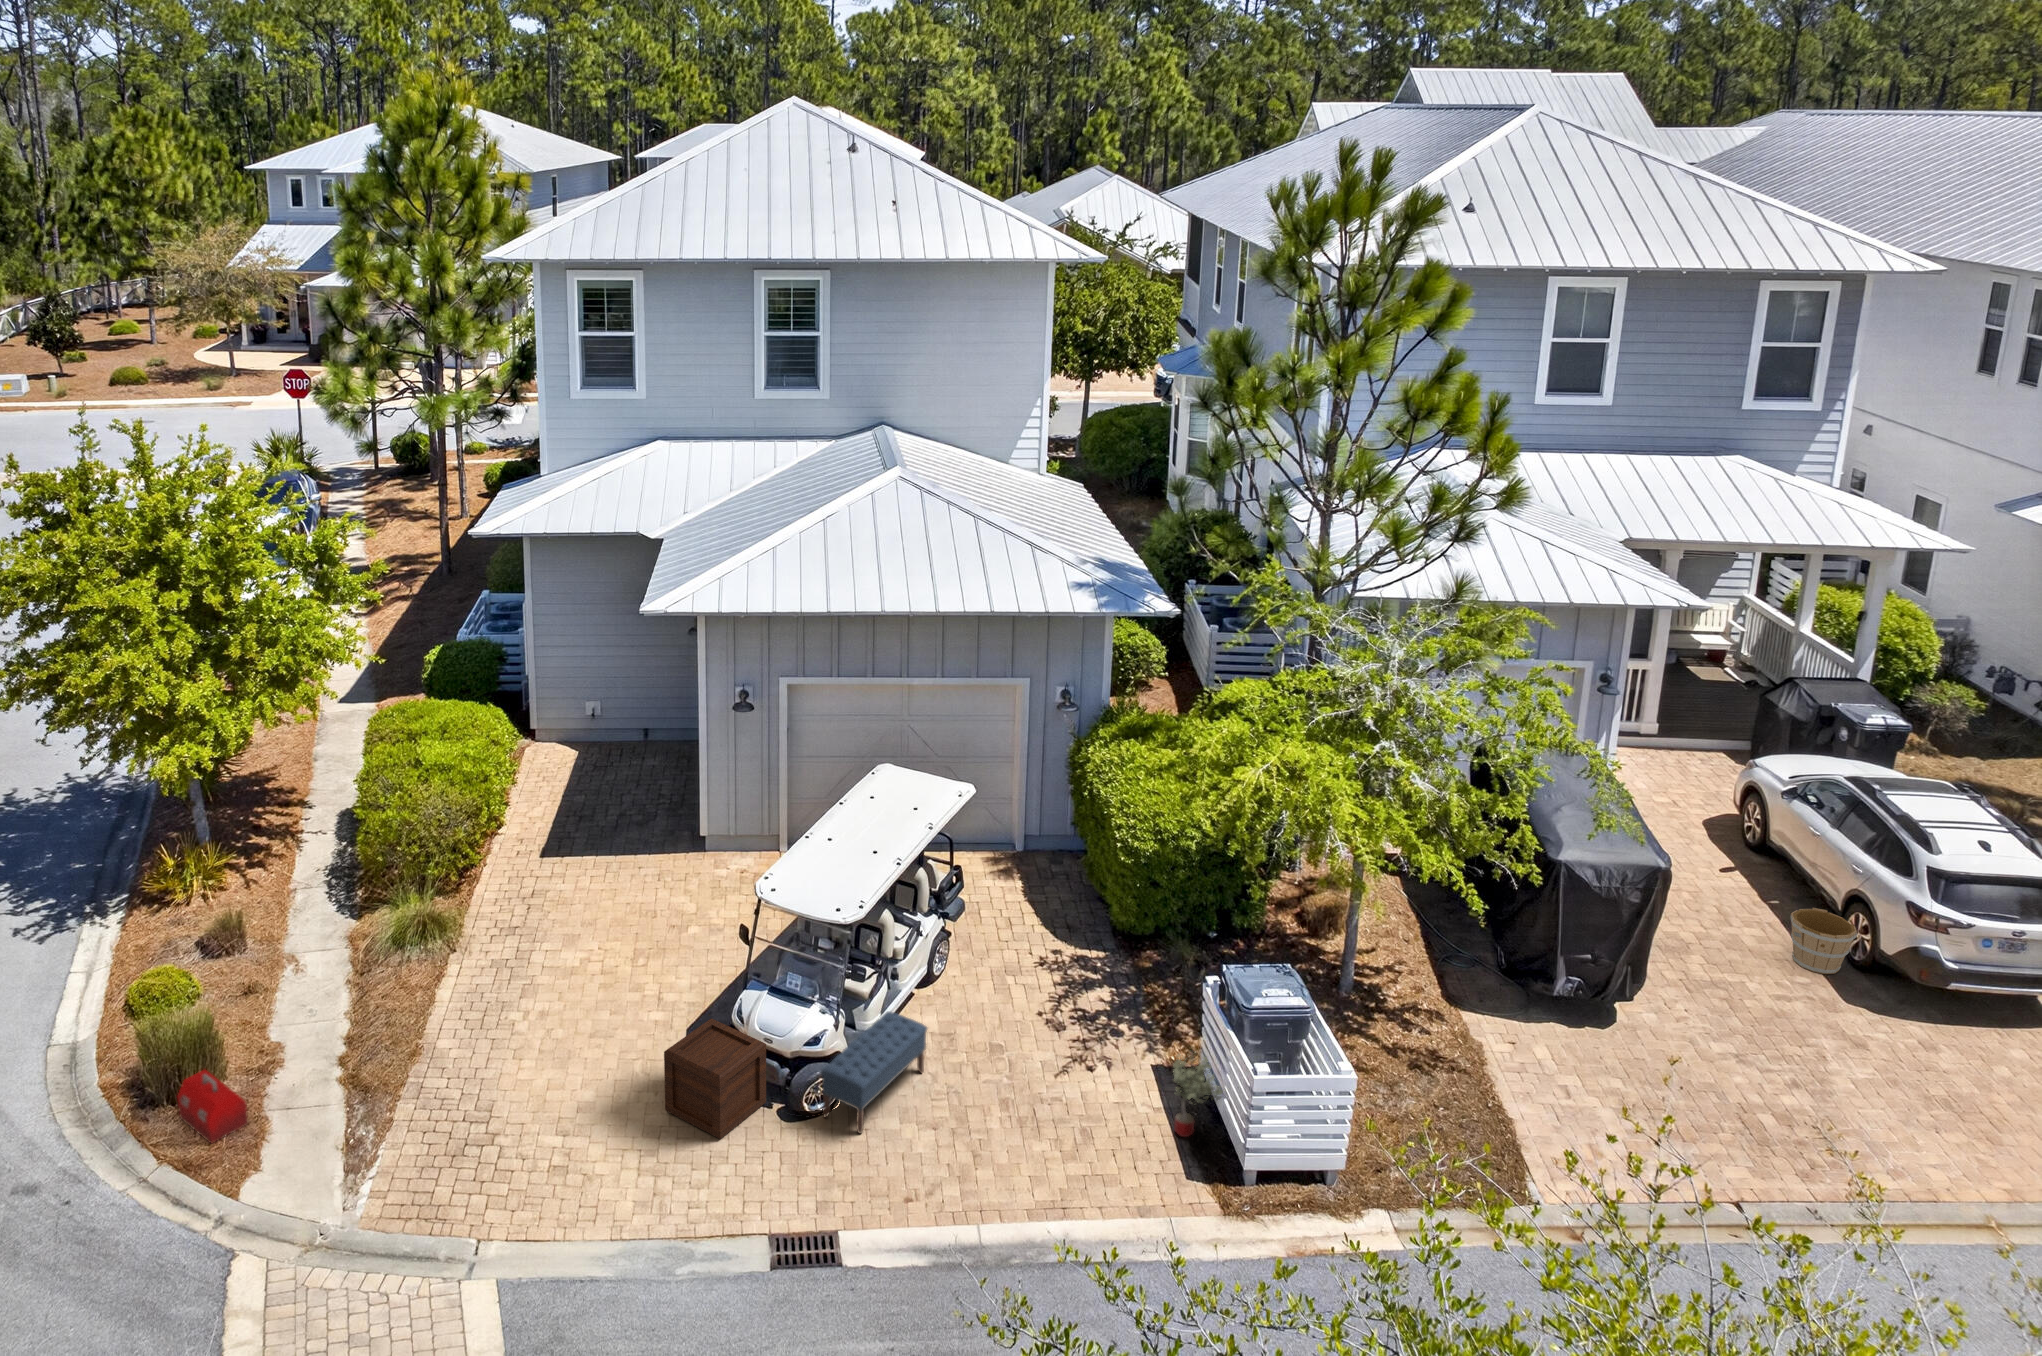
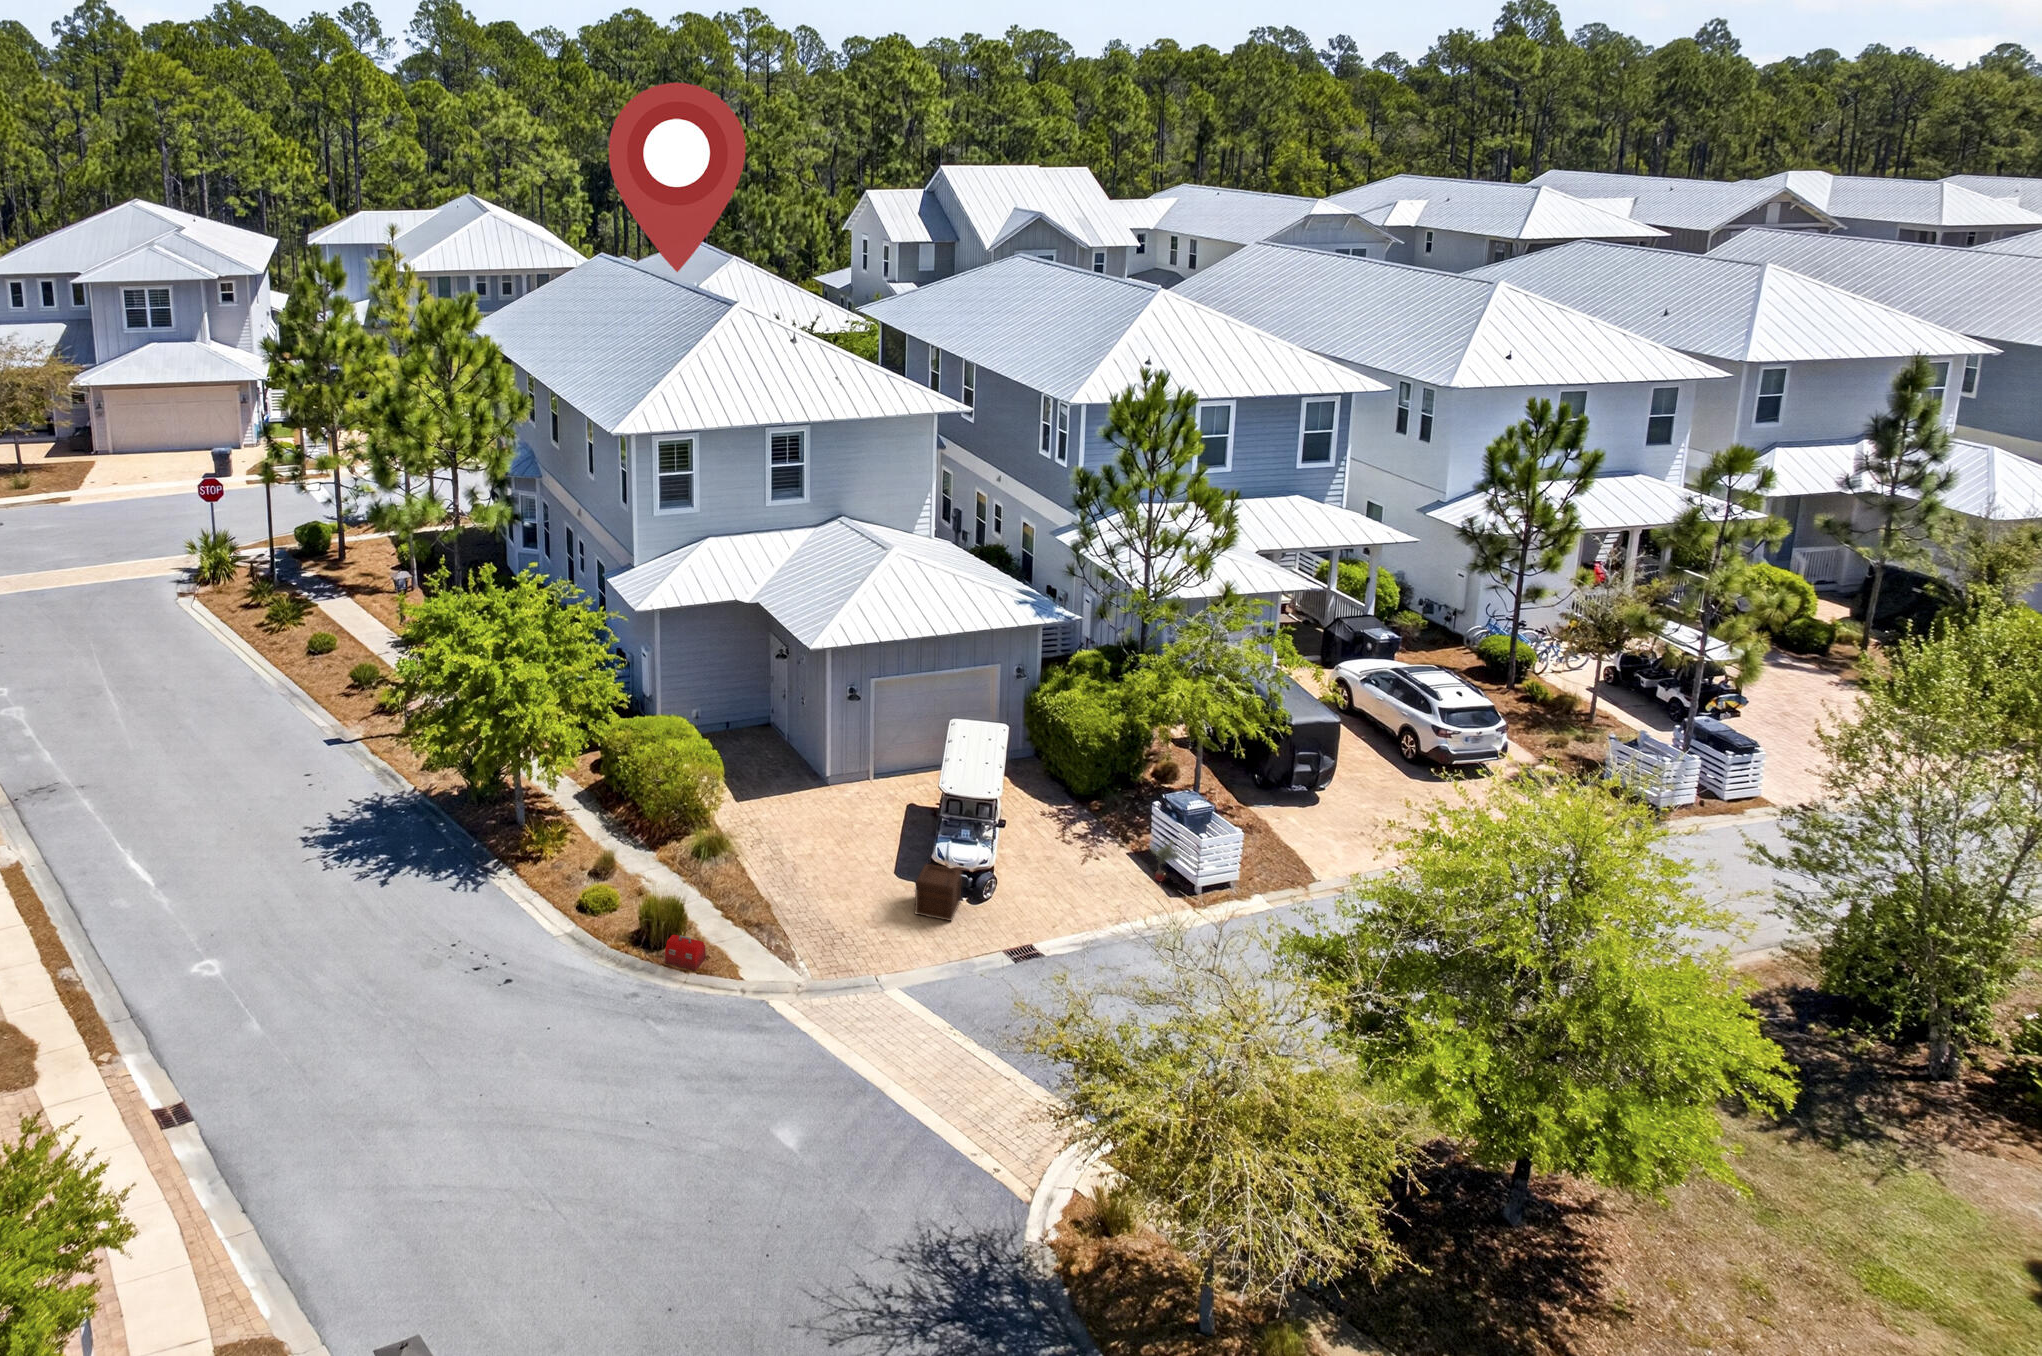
wooden bucket: present [1791,908,1857,974] -> none [1377,734,1408,765]
bench: present [821,1012,927,1133] -> none [992,847,1027,907]

